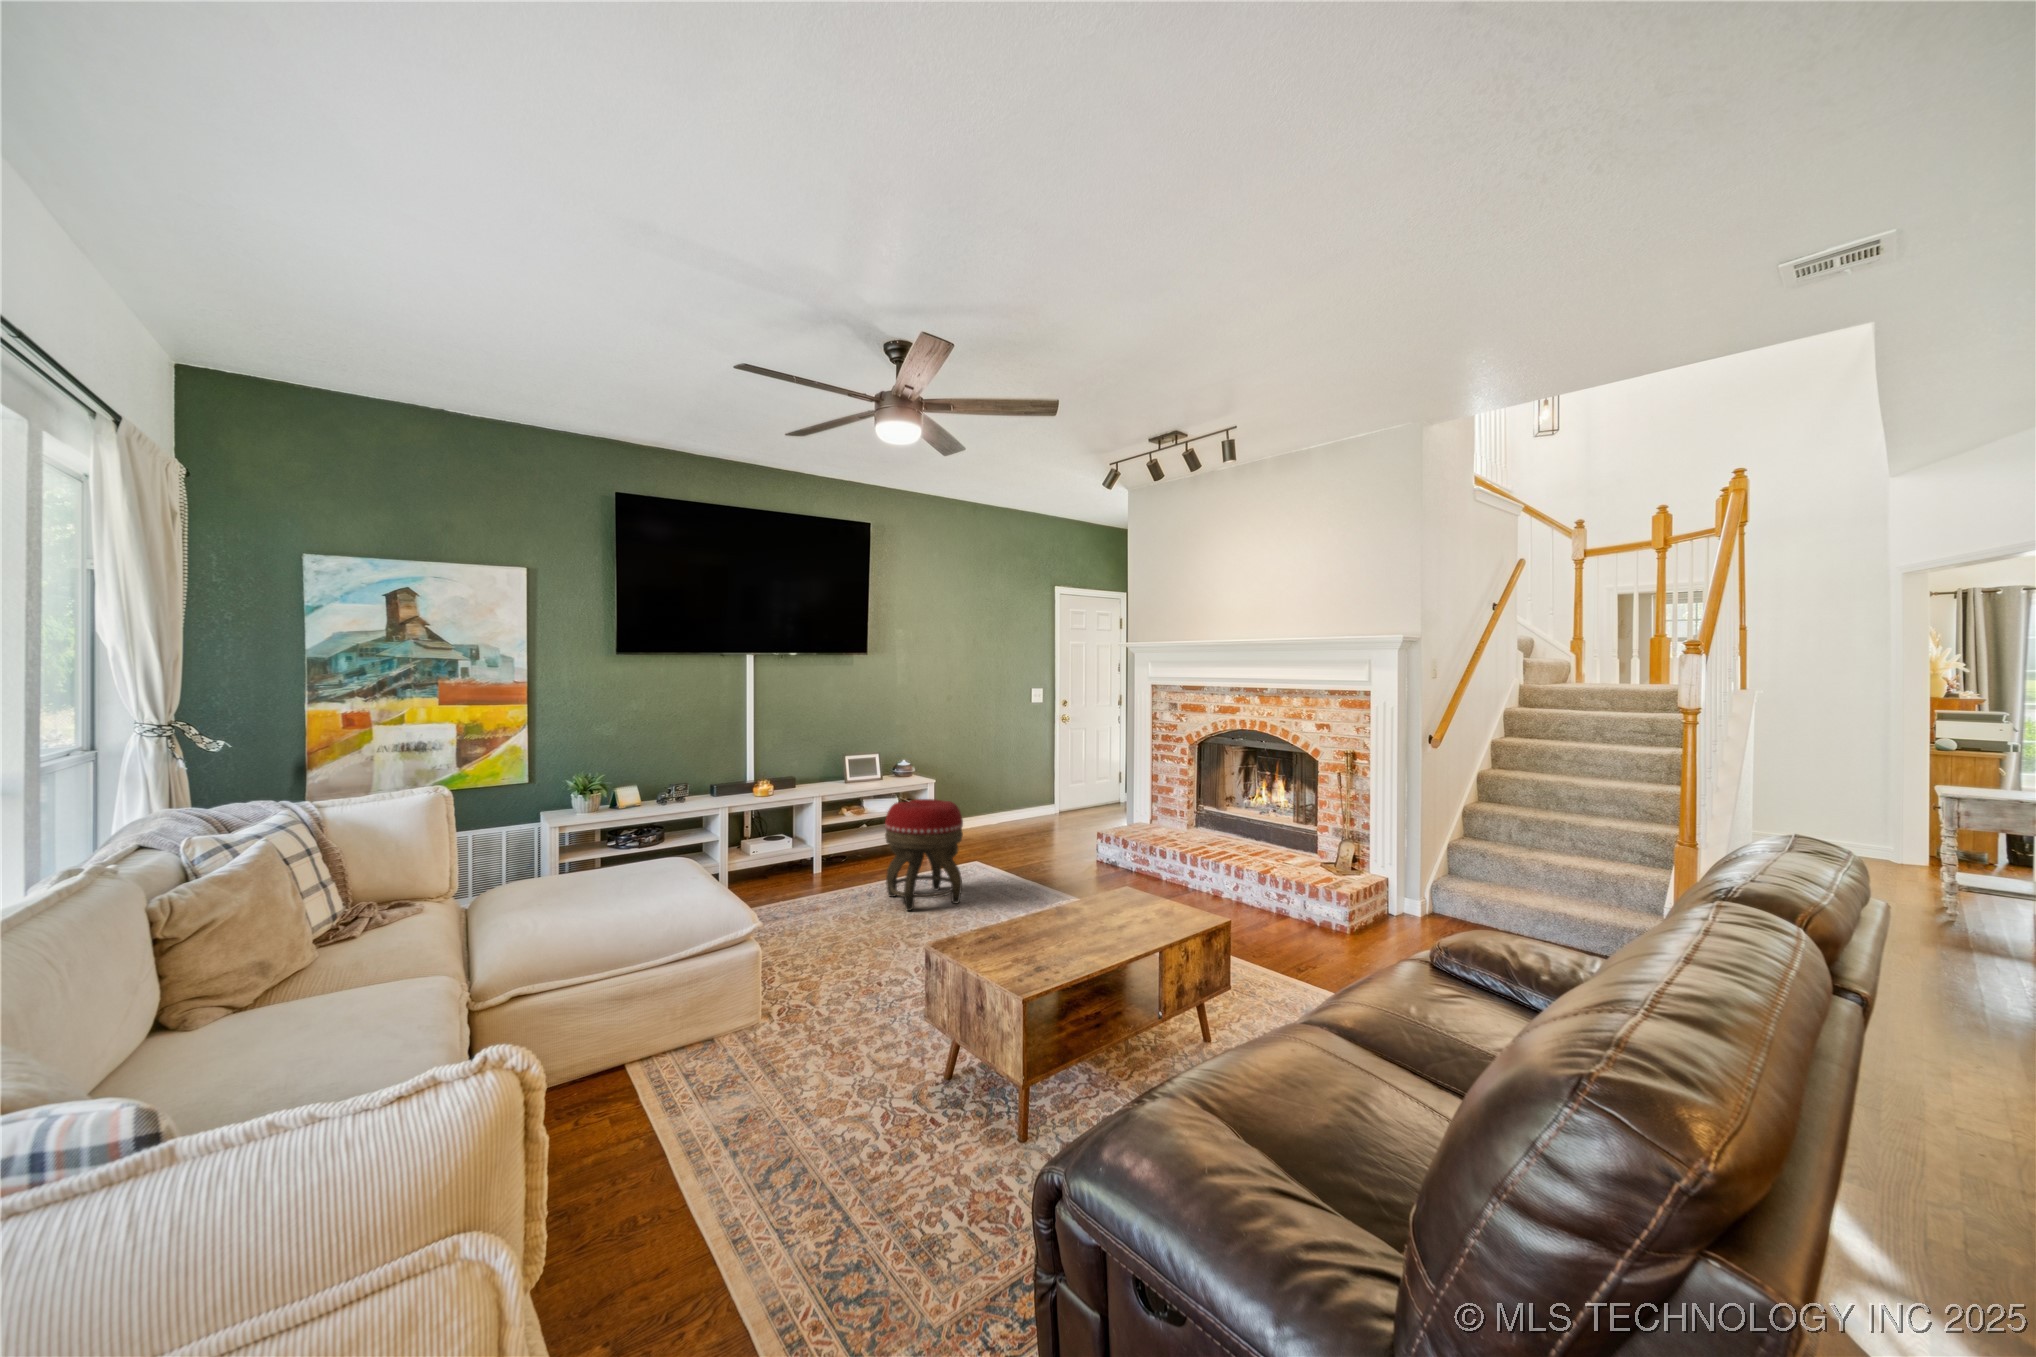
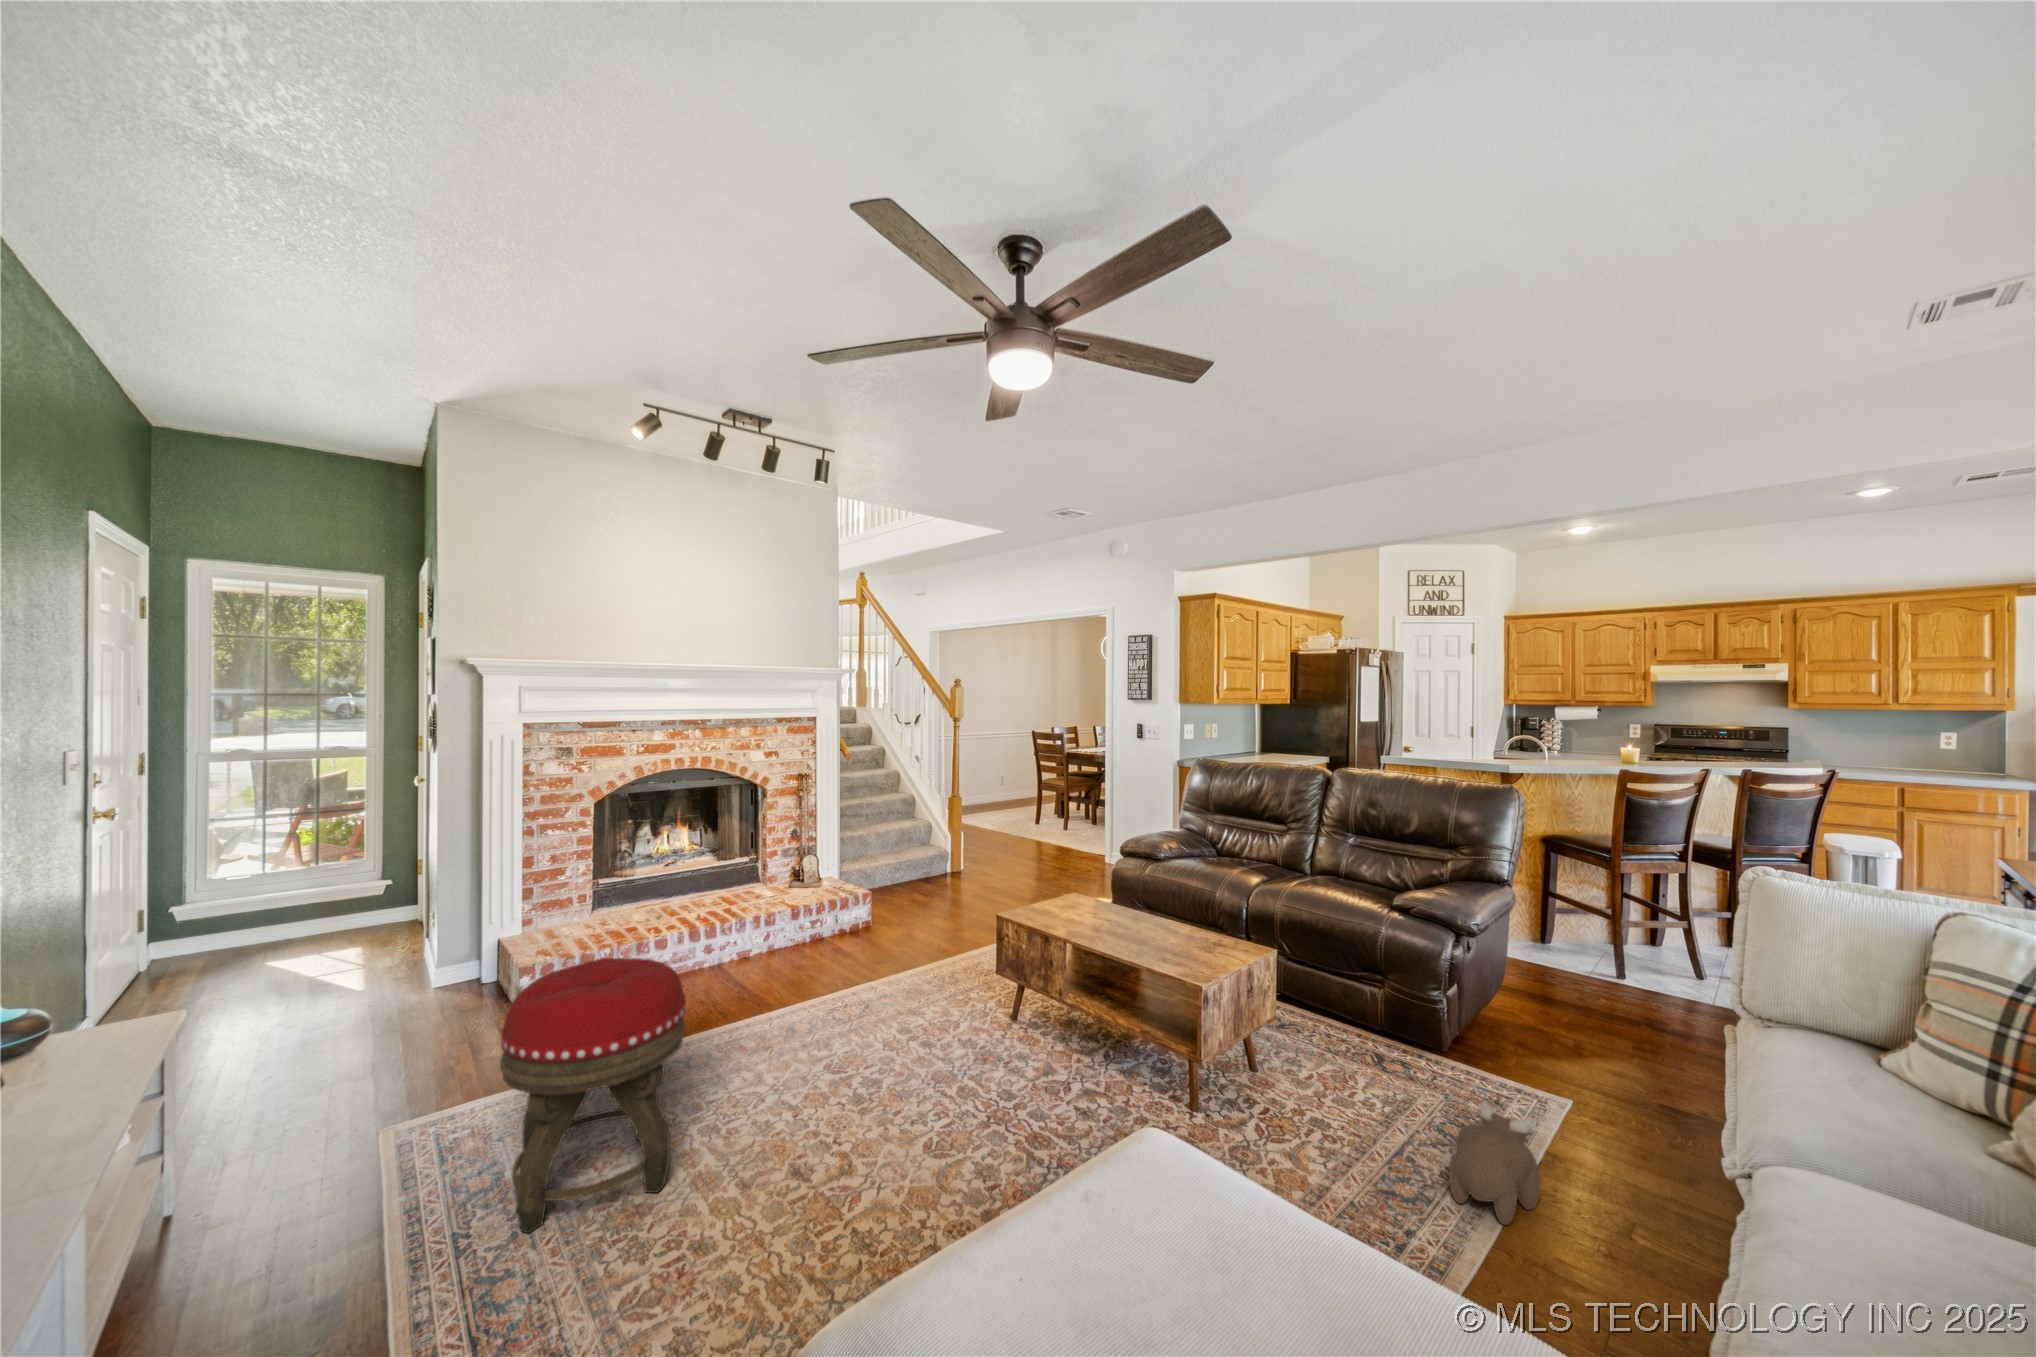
plush toy: none [688,1151,780,1265] -> present [1449,1101,1540,1225]

